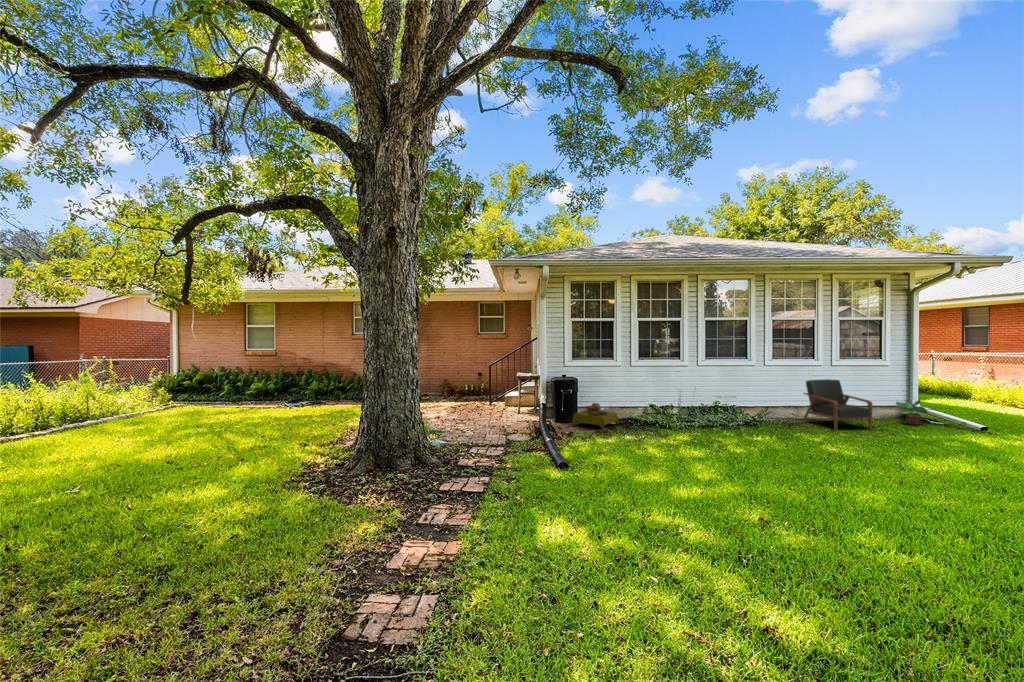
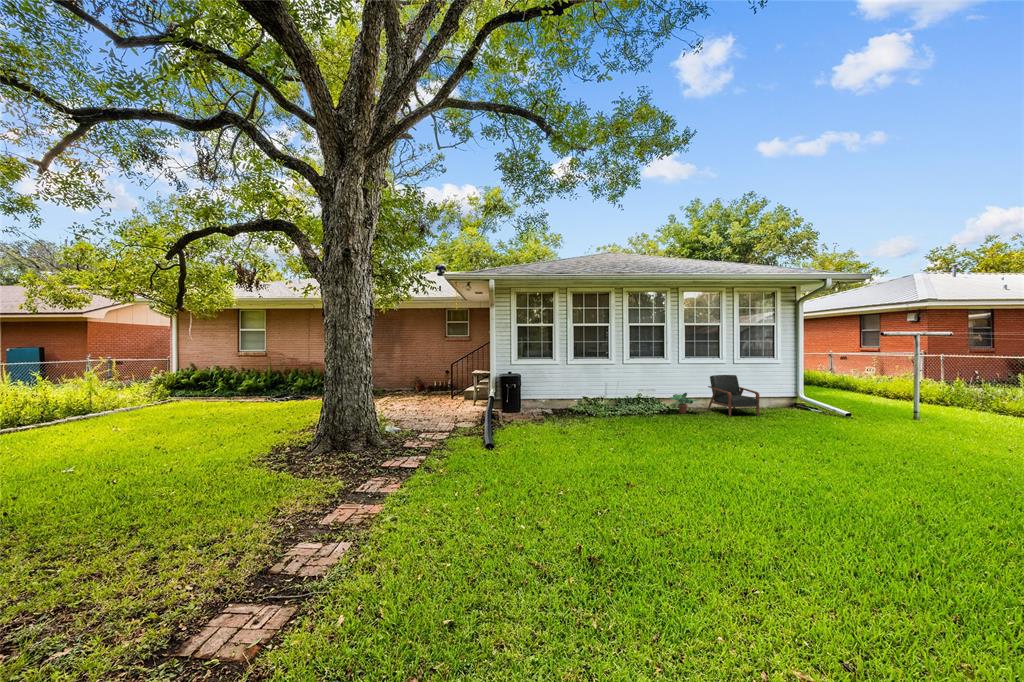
potted plant: present [896,400,934,425] -> present [670,393,698,414]
side table: present [572,403,618,430] -> none [515,395,555,418]

